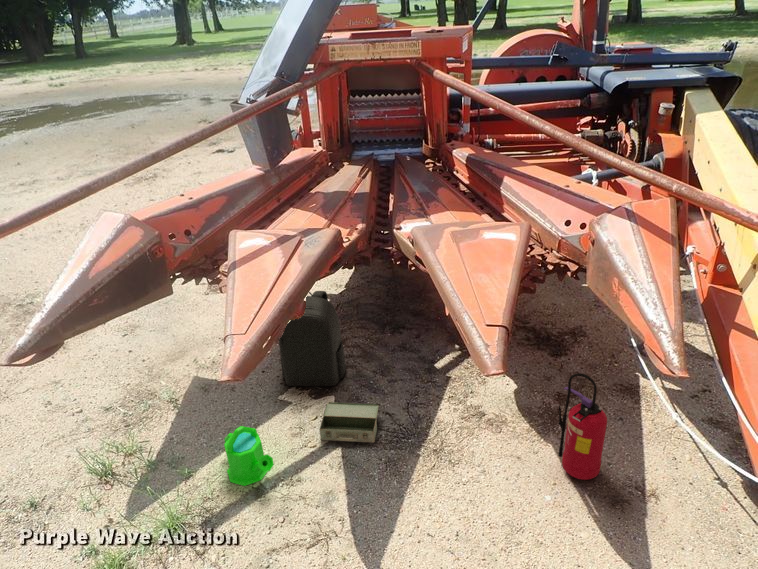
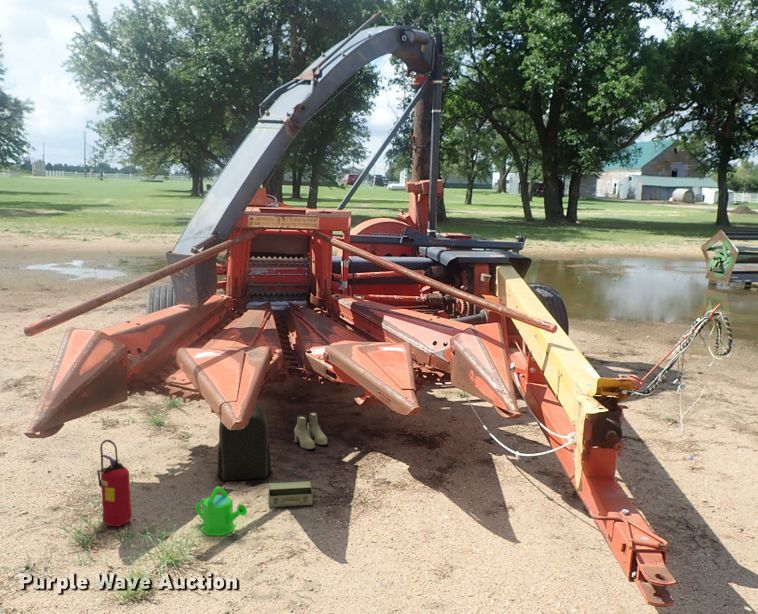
boots: none [388,293,426,342] -> present [294,411,327,449]
fire extinguisher: present [558,373,607,480] -> present [97,440,132,526]

